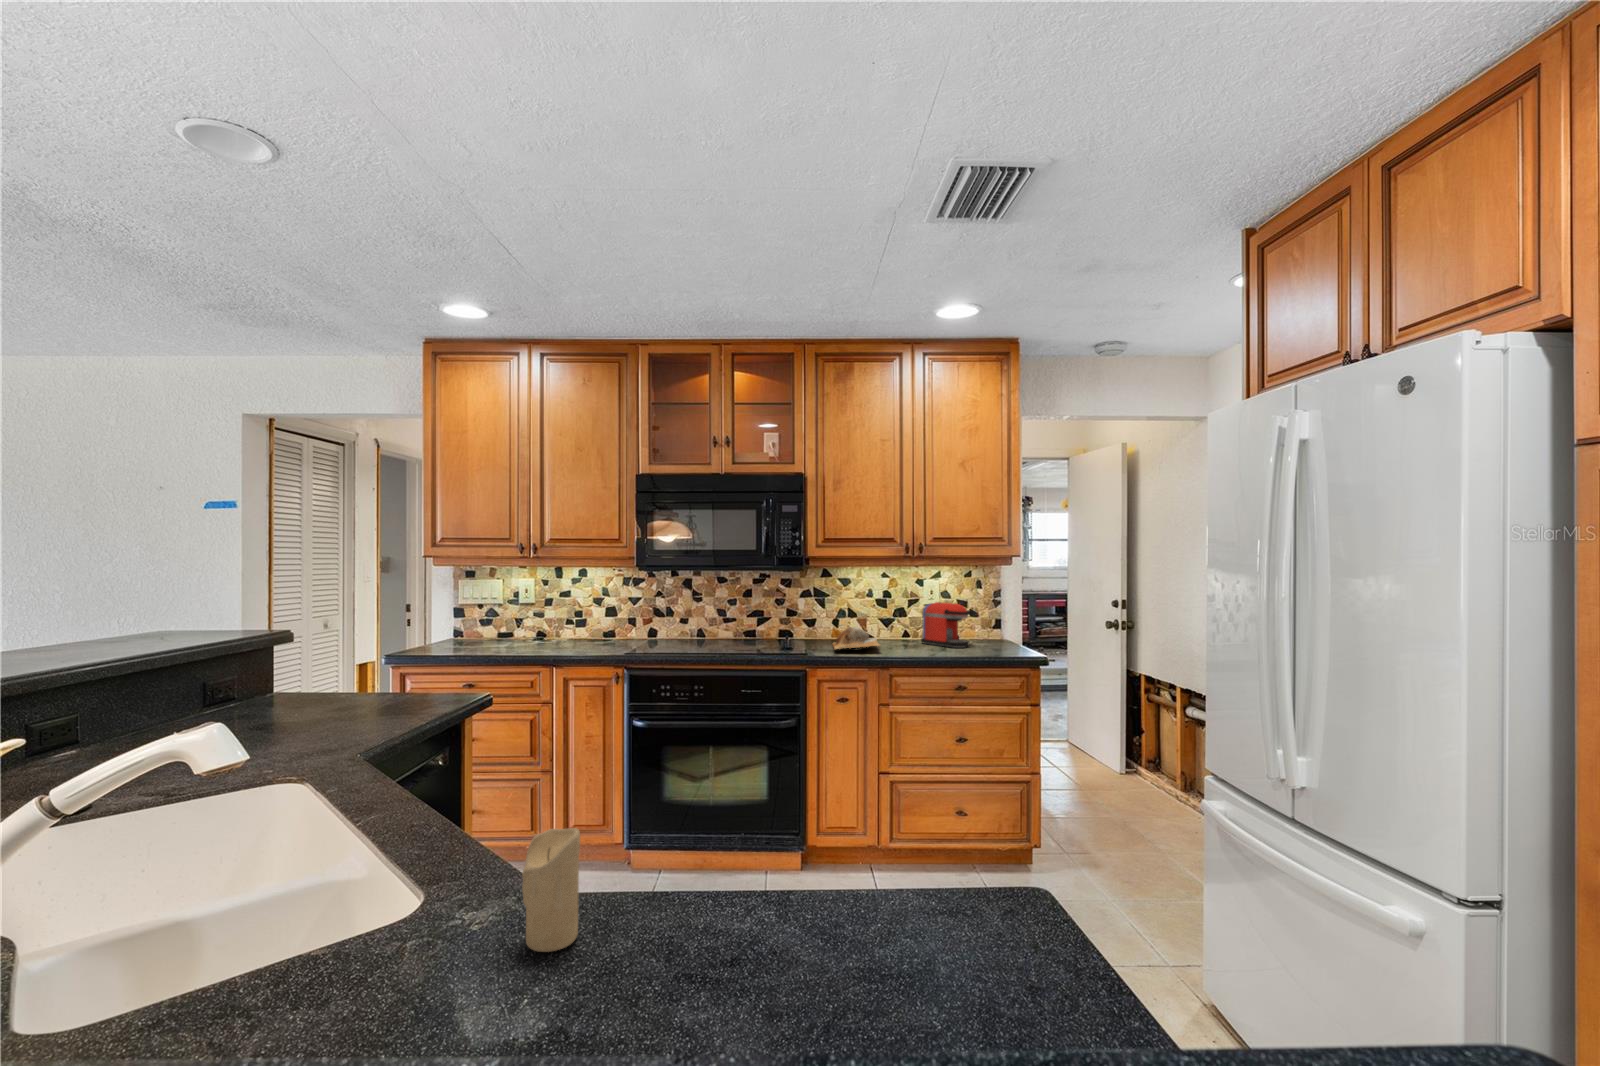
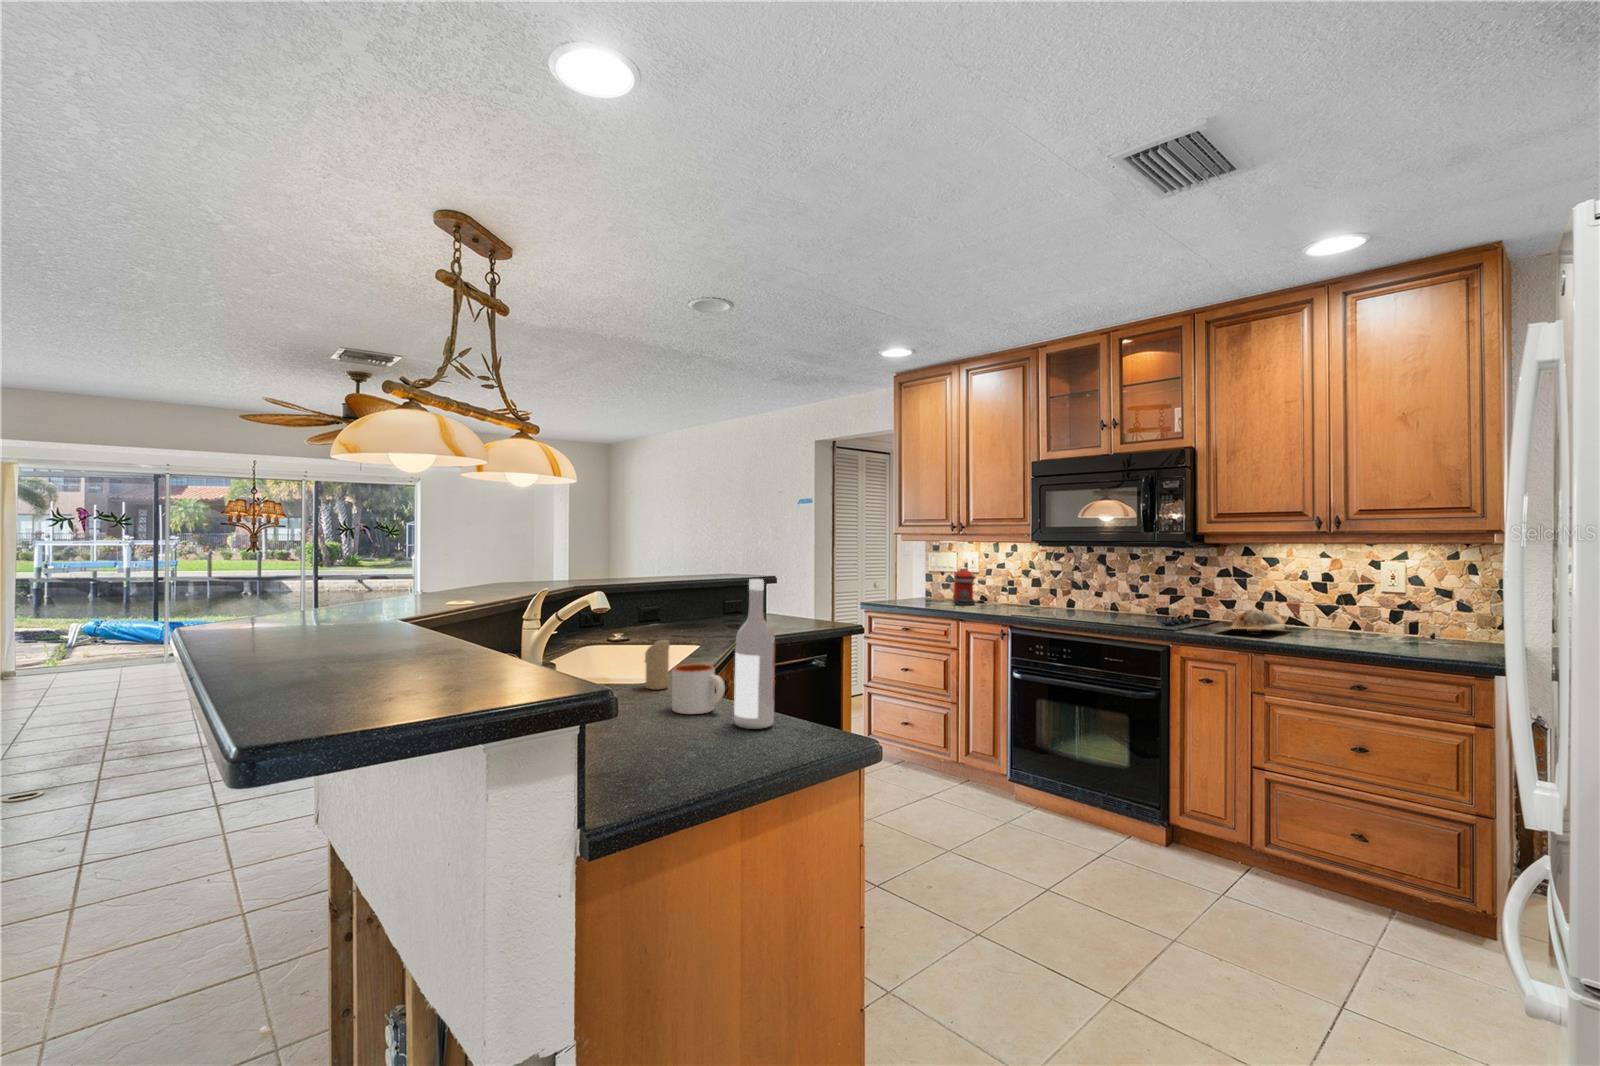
coffee maker: present [921,602,975,648] -> present [954,570,975,605]
wine bottle: none [880,684,954,974] -> present [734,579,775,729]
mug: none [711,863,822,994] -> present [672,664,725,714]

